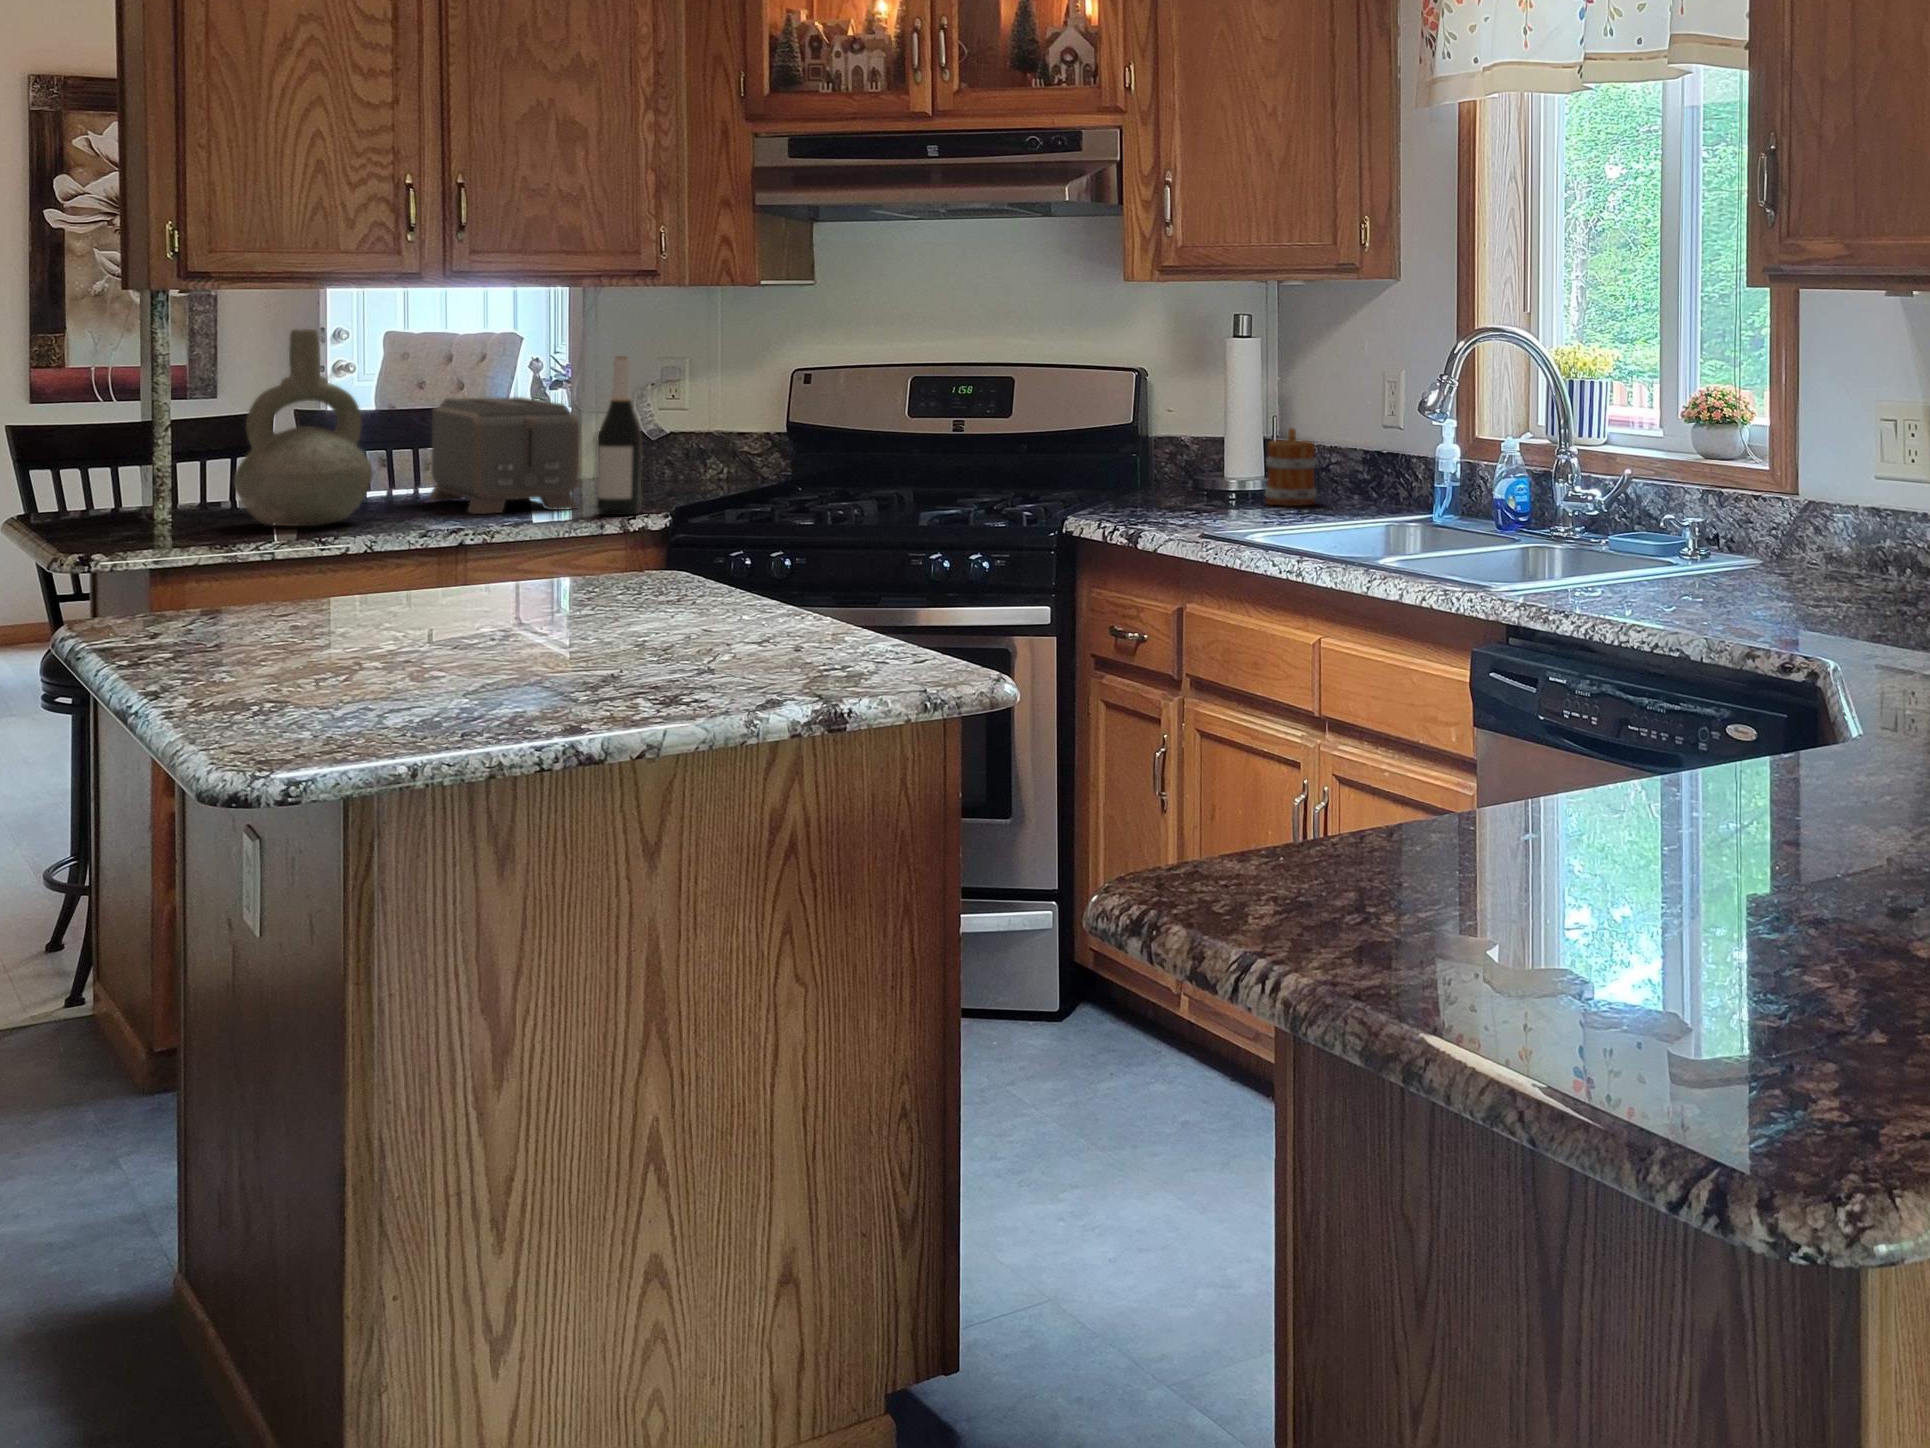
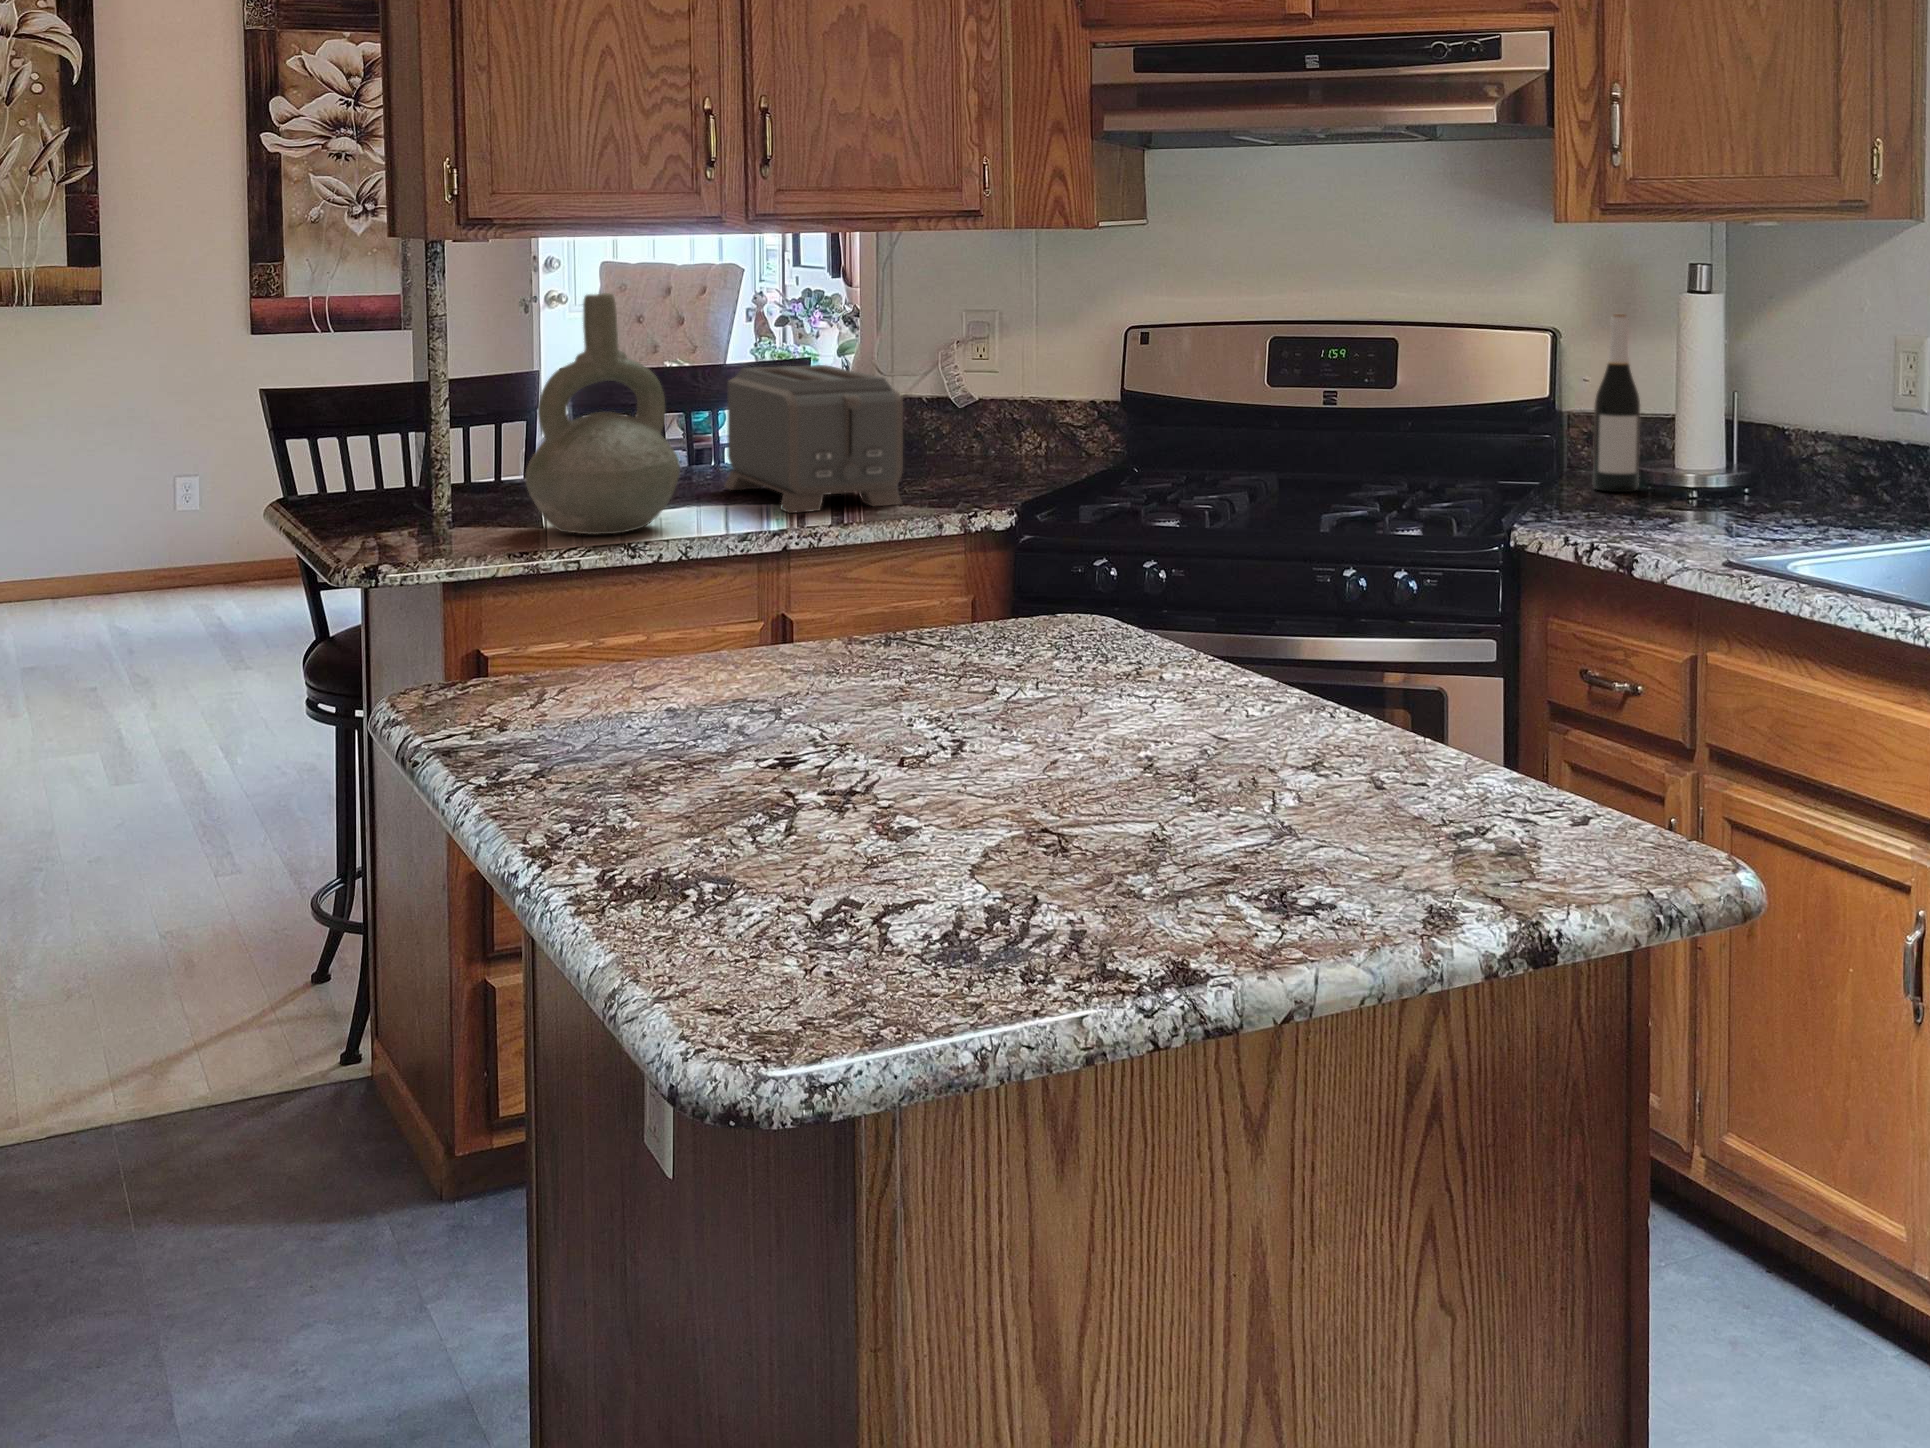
wine bottle: present [597,356,642,515] -> present [1593,314,1640,492]
mug: present [1264,429,1317,506] -> none [1725,406,1795,507]

